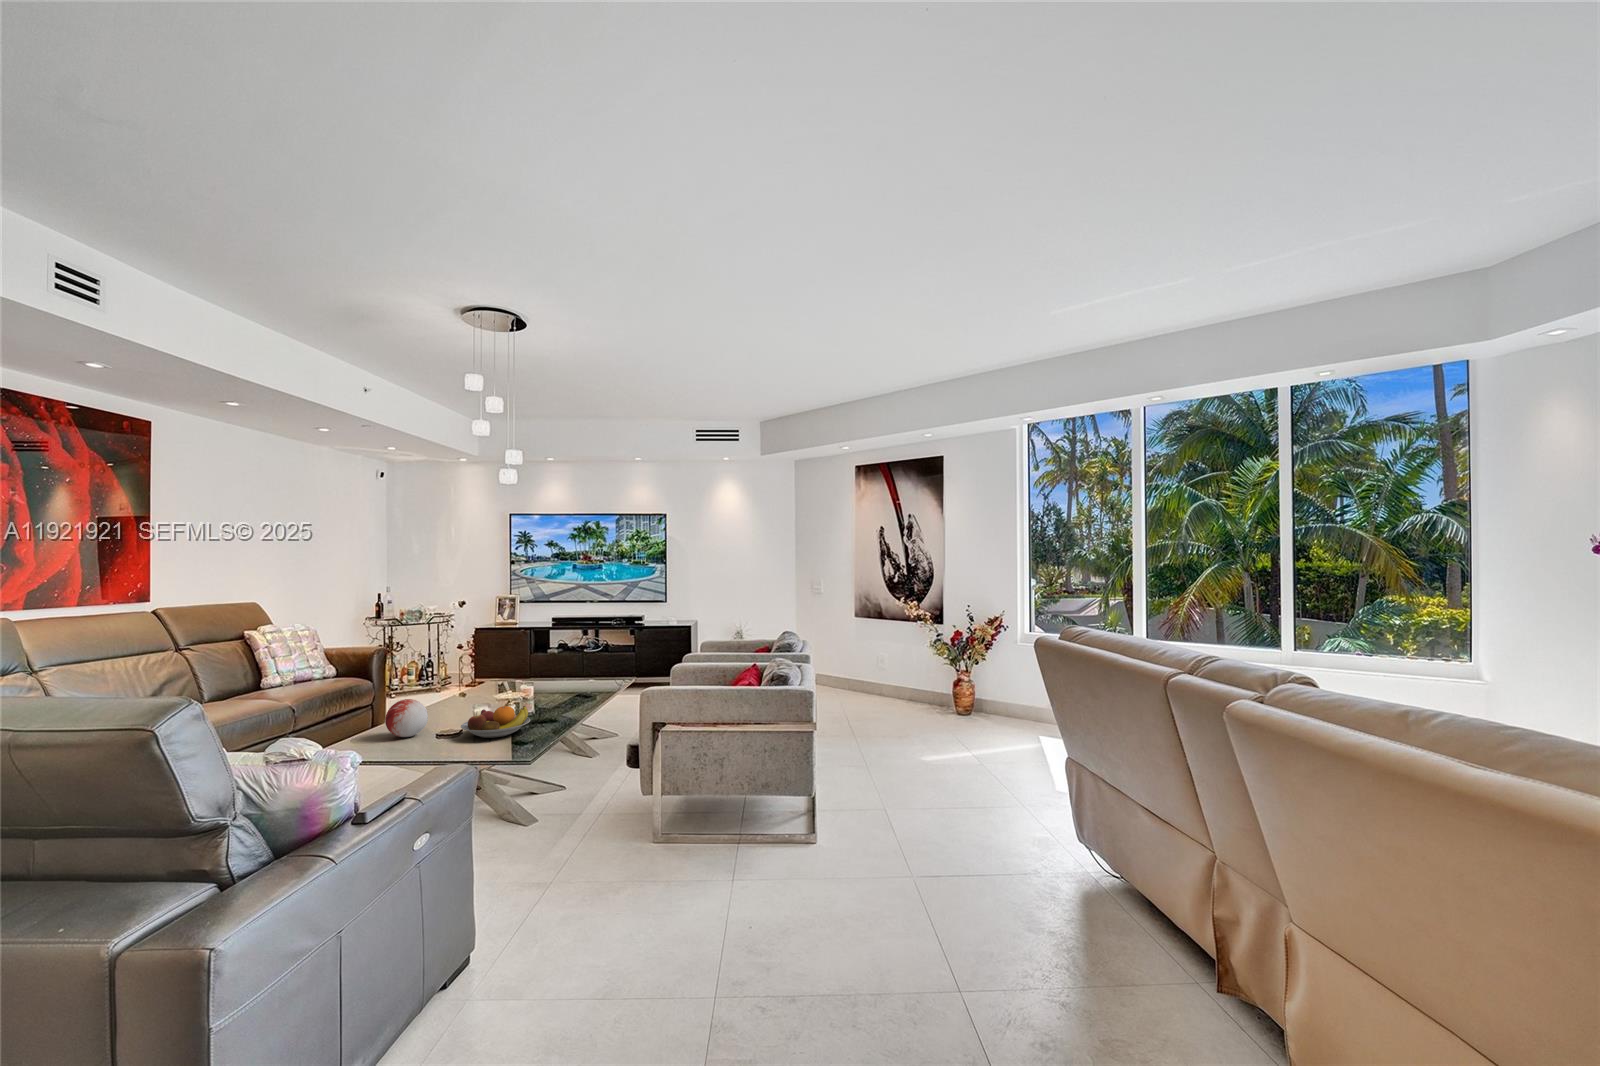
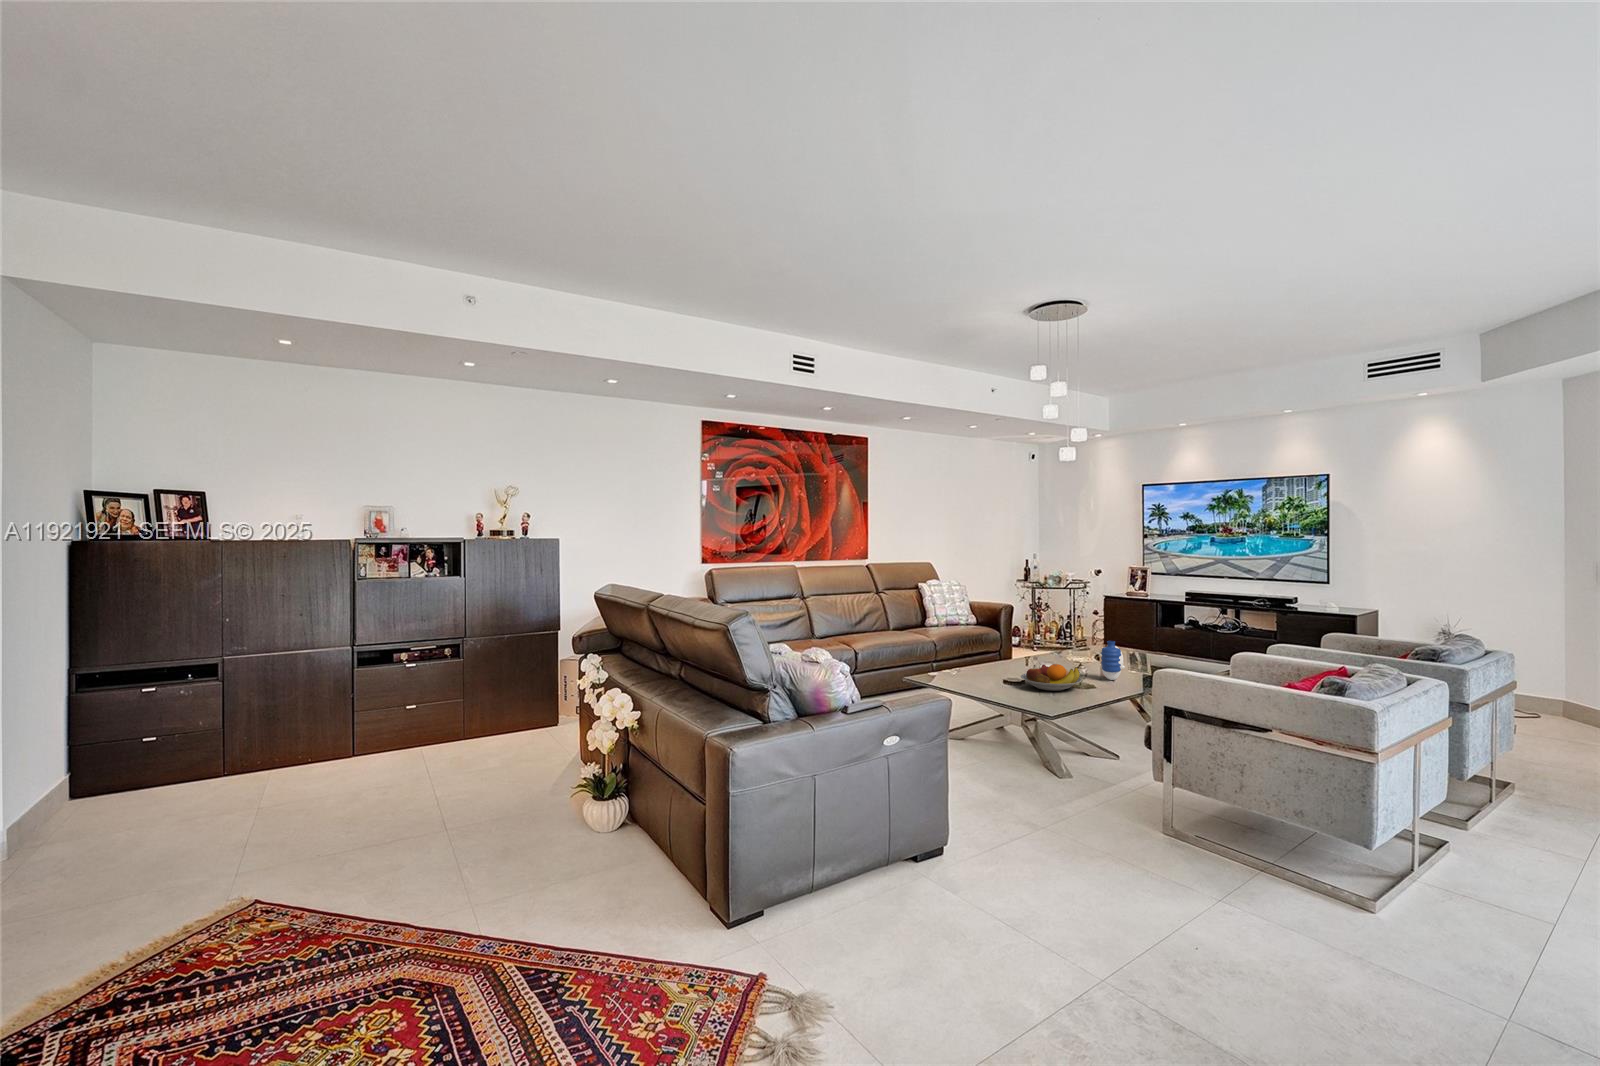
vase: none [536,673,559,713] -> present [1101,641,1125,680]
decorative orb: present [385,699,428,737] -> none [970,646,1002,676]

